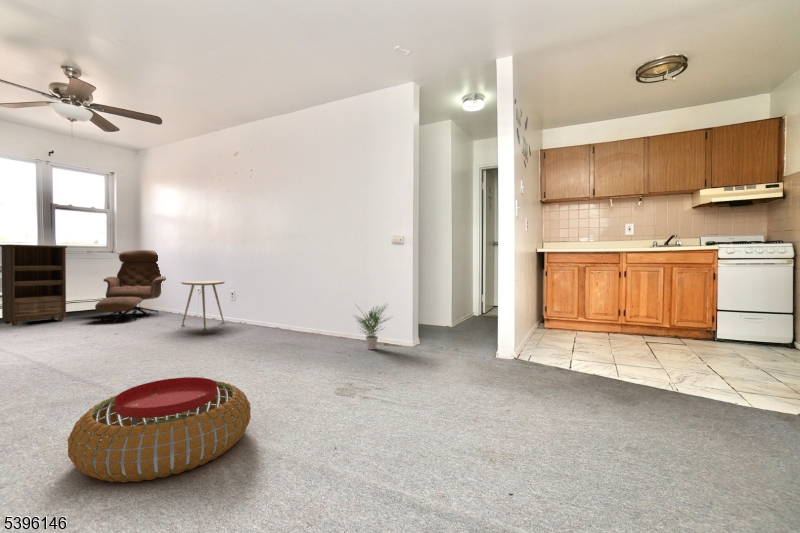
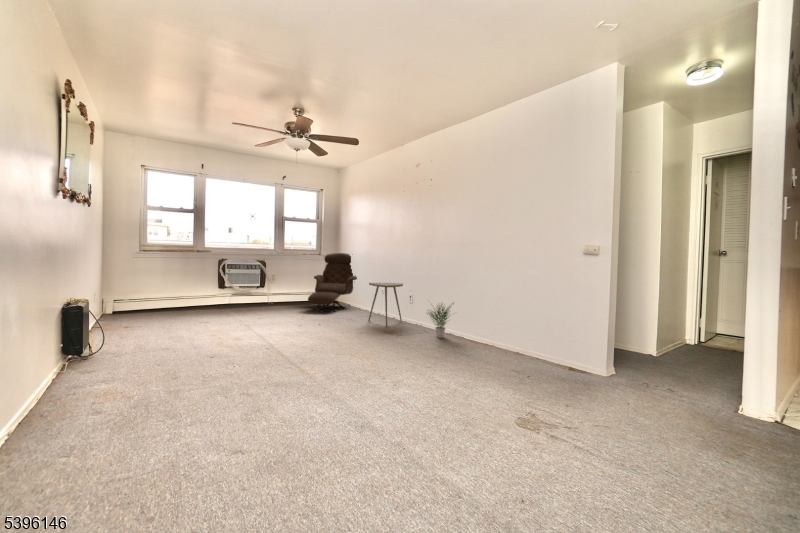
bookshelf: present [0,244,67,326] -> none [252,249,292,310]
potted plant: present [357,307,386,350] -> present [430,303,453,338]
pouf: present [68,377,251,482] -> none [284,390,439,503]

